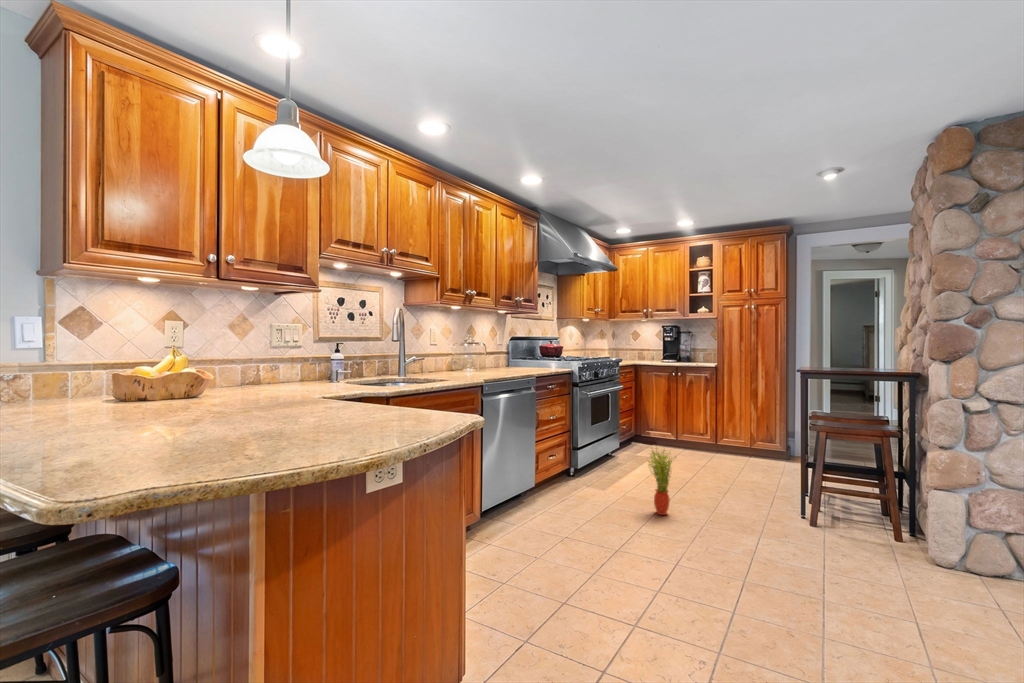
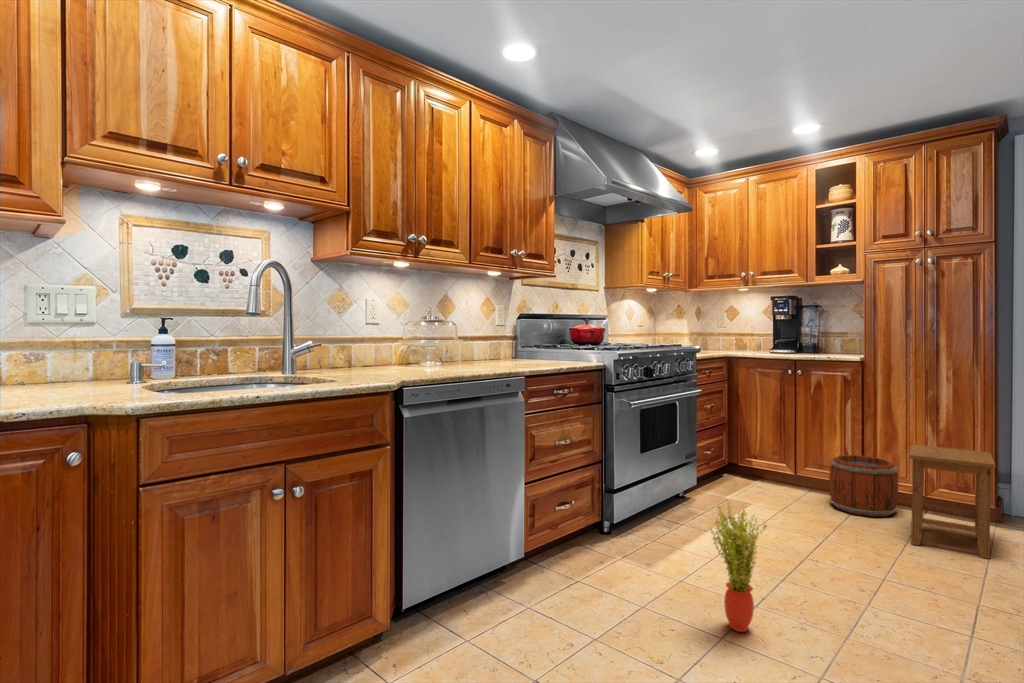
stool: none [744,416,787,478] -> present [909,445,996,559]
bucket: none [699,425,737,461] -> present [829,455,898,517]

